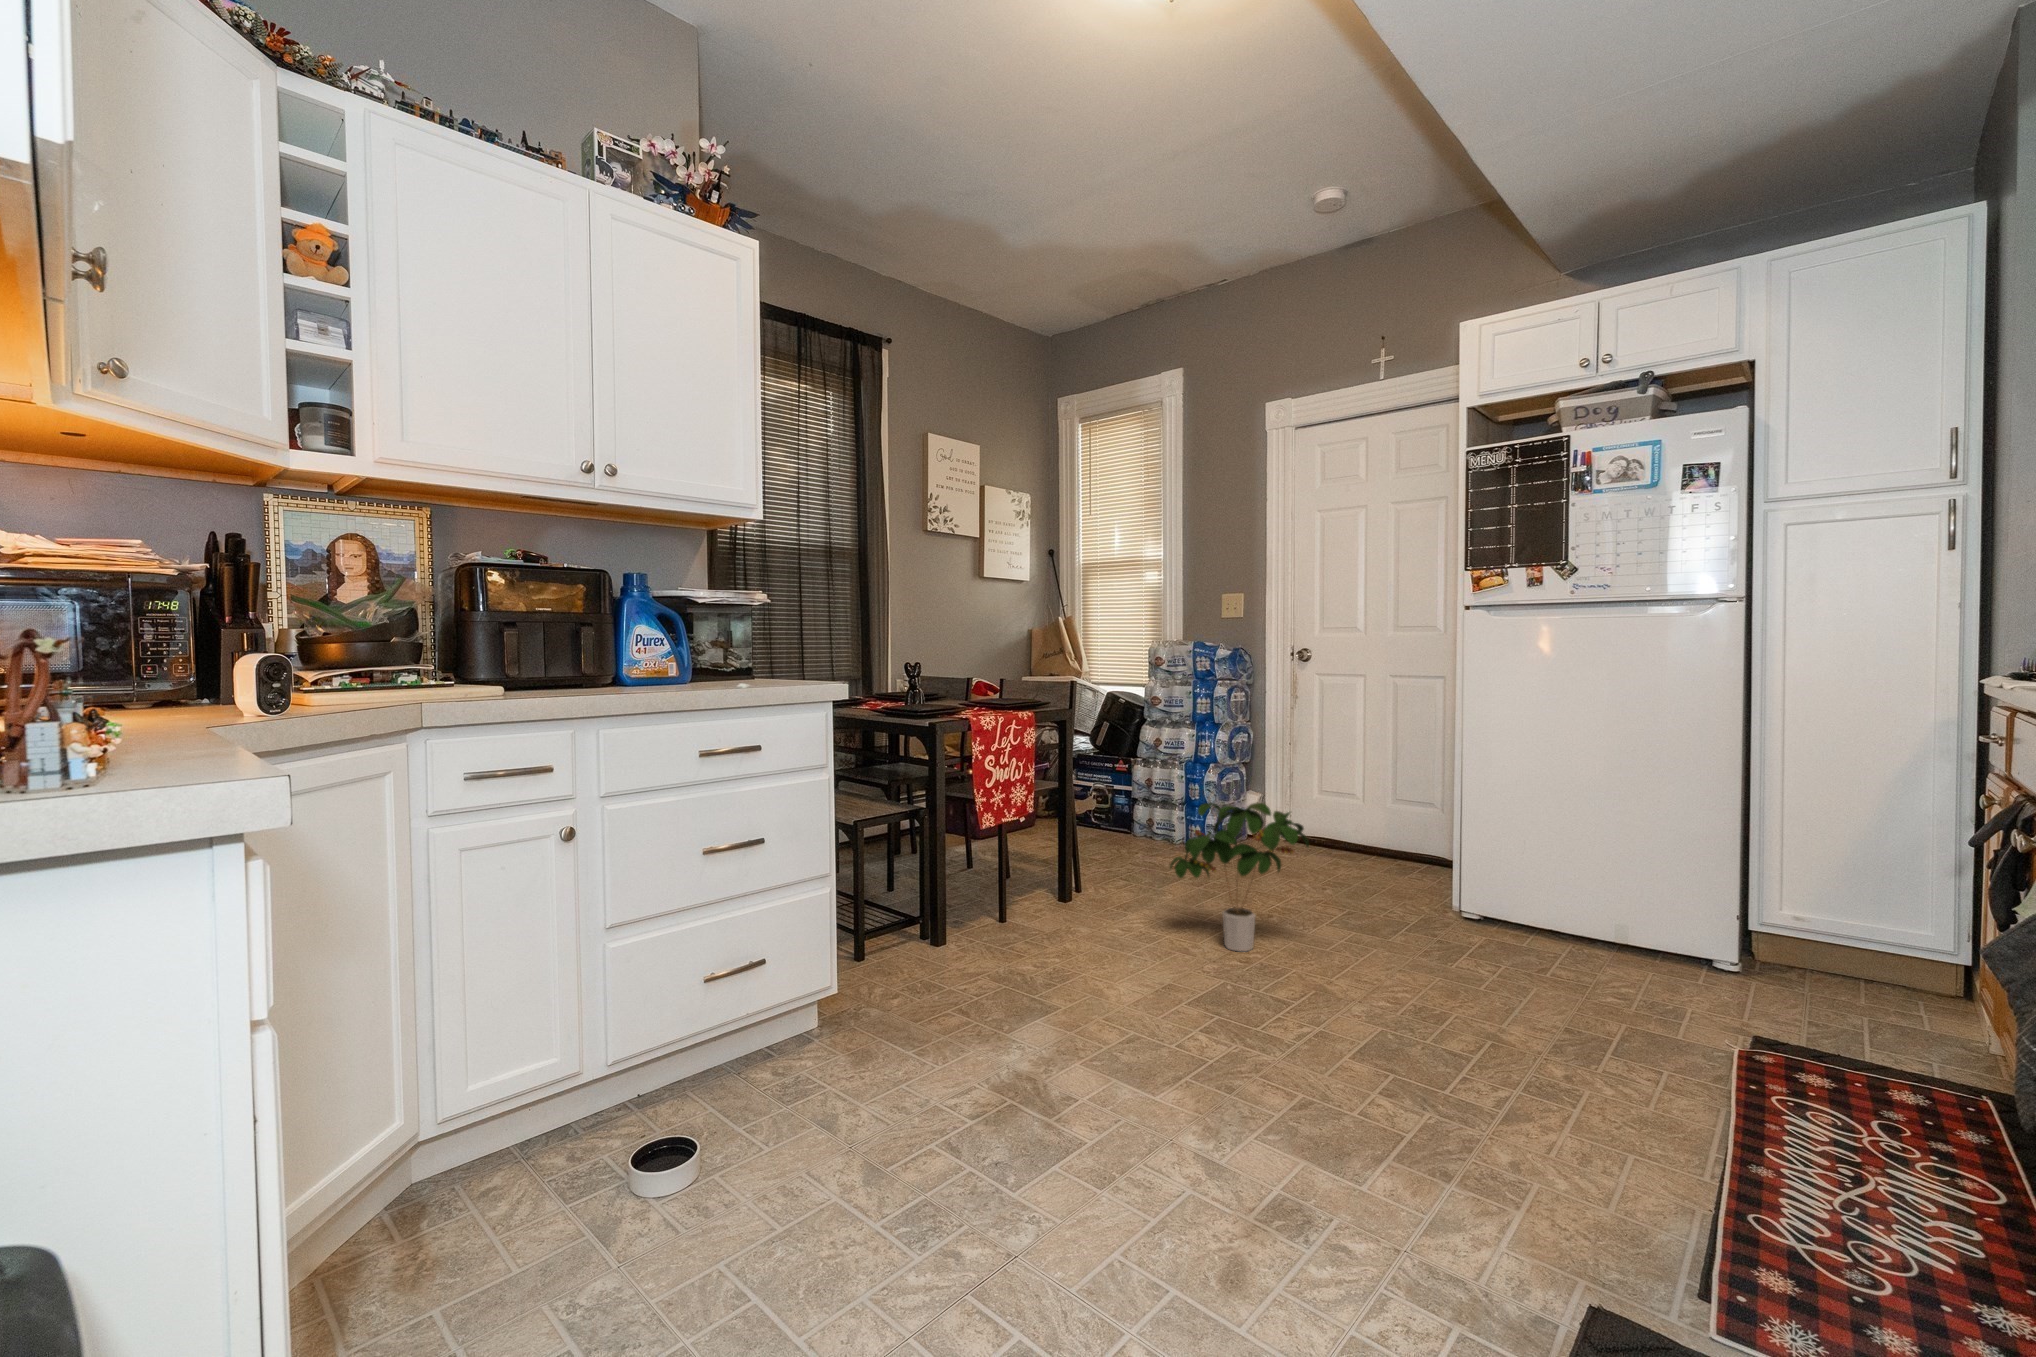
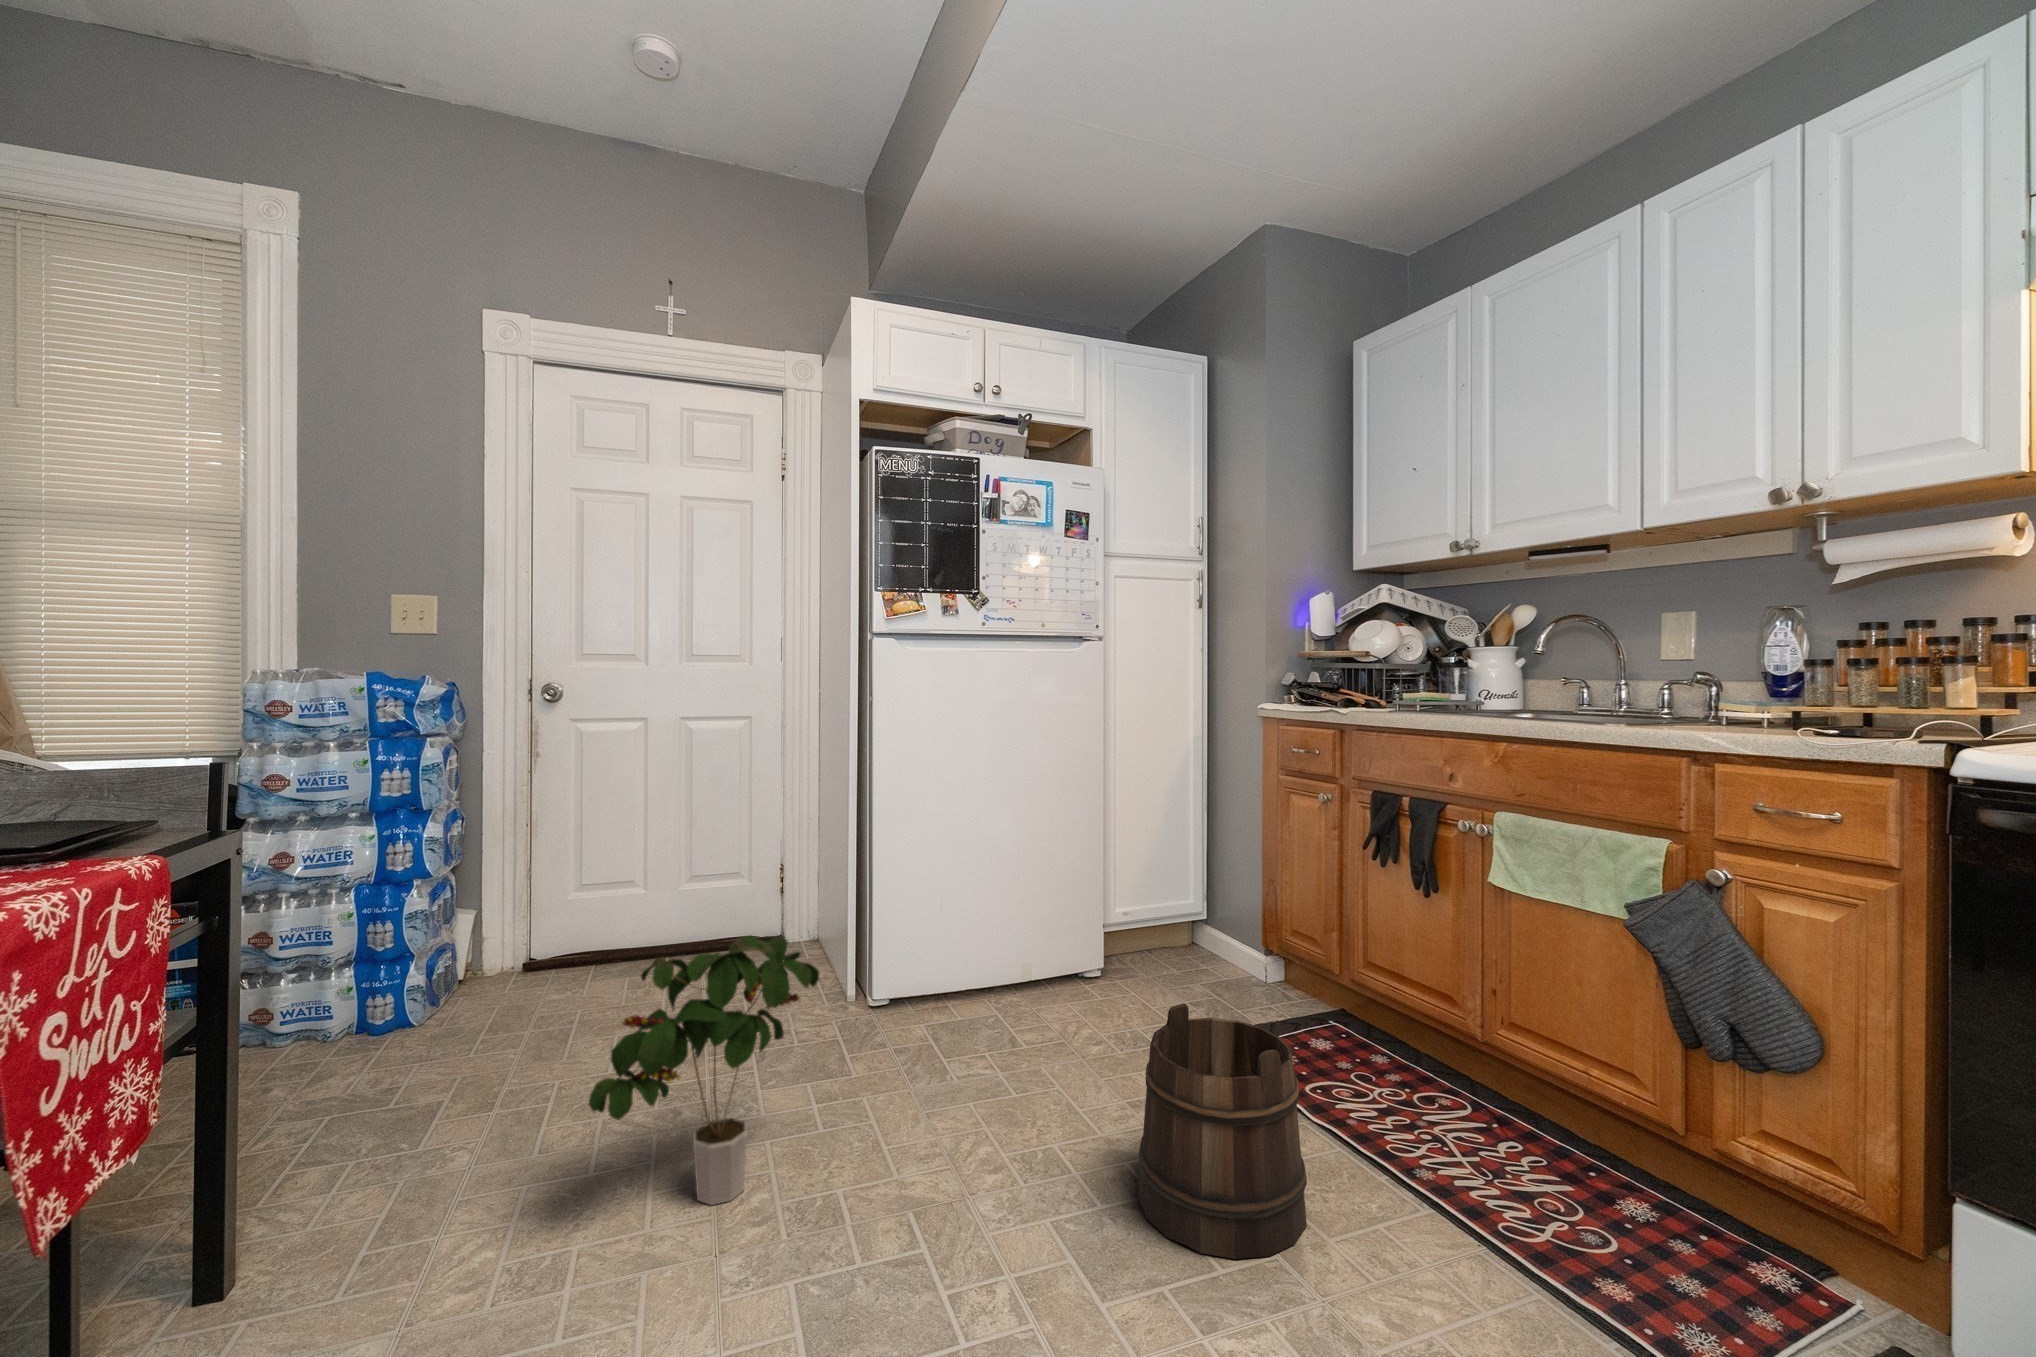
bucket: none [1428,922,1588,1121] -> present [1138,1003,1307,1259]

